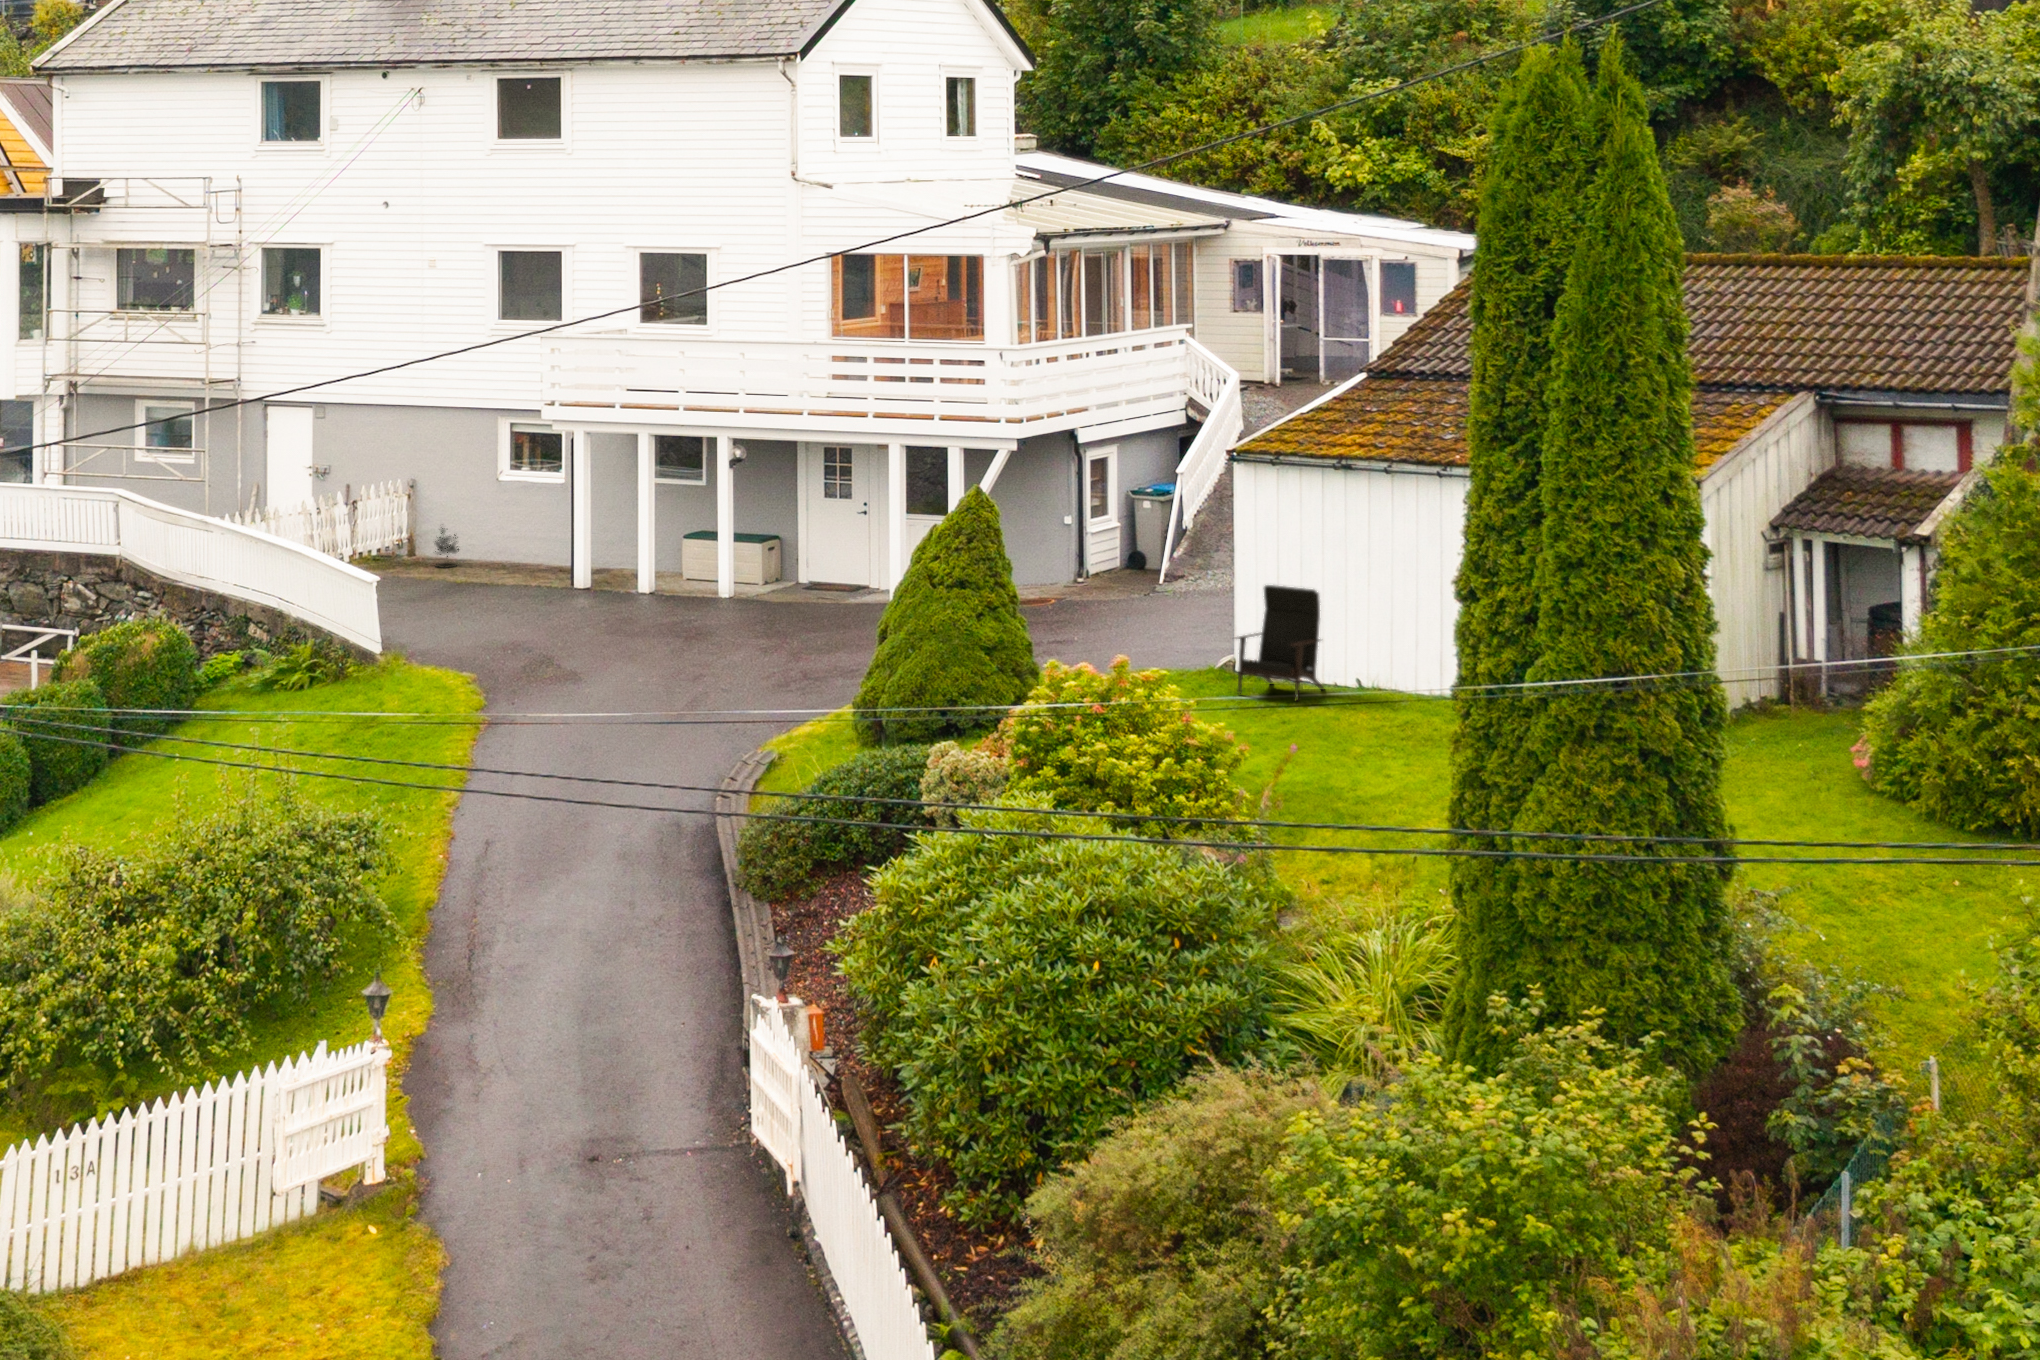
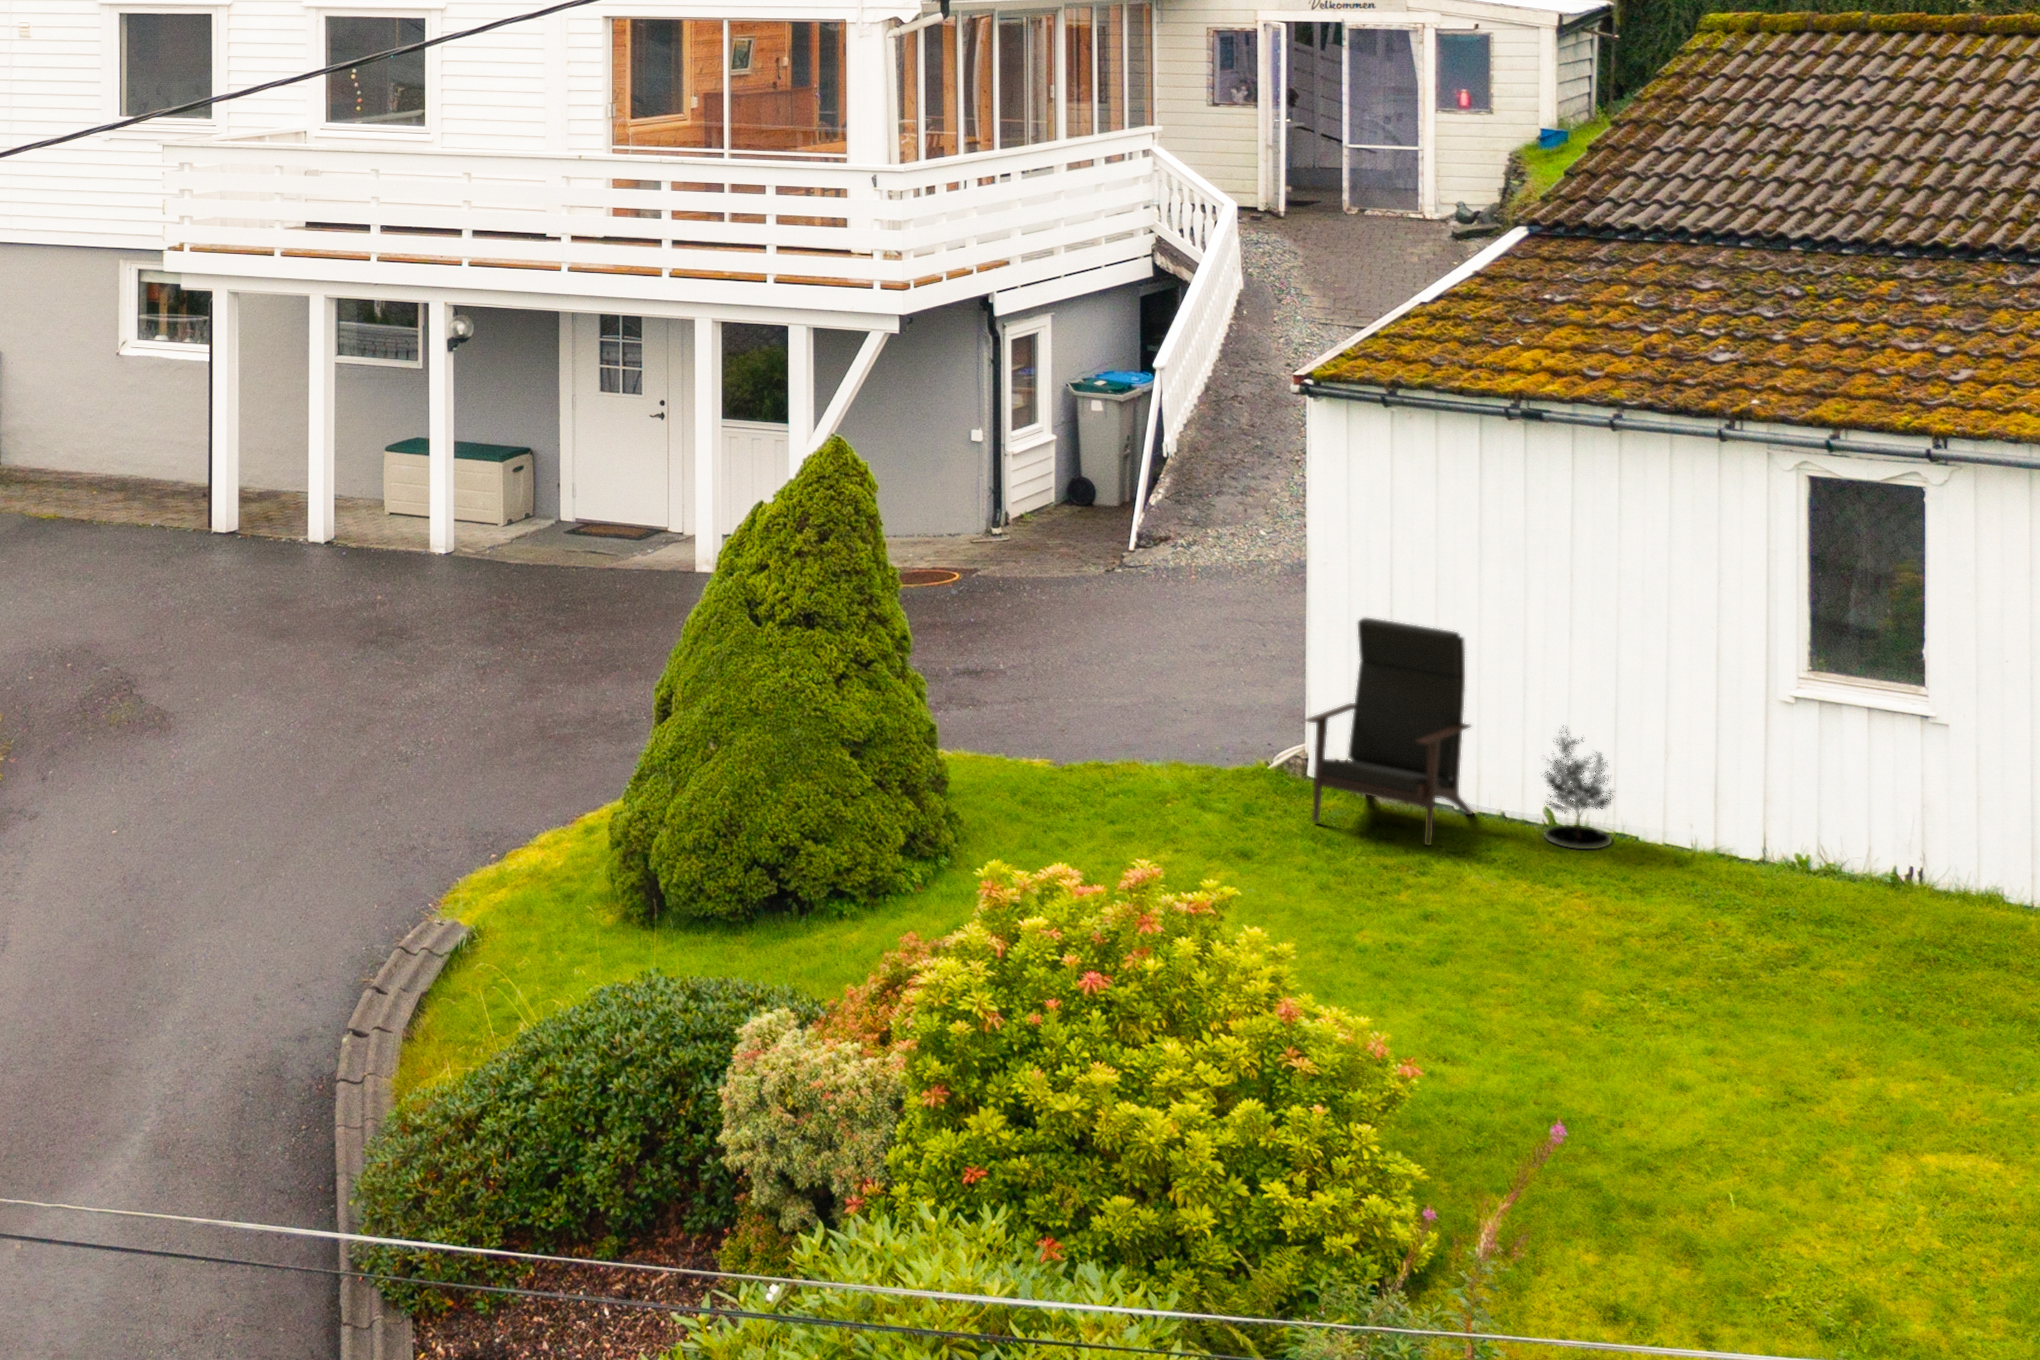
potted tree: present [435,527,459,568] -> present [1544,729,1613,849]

